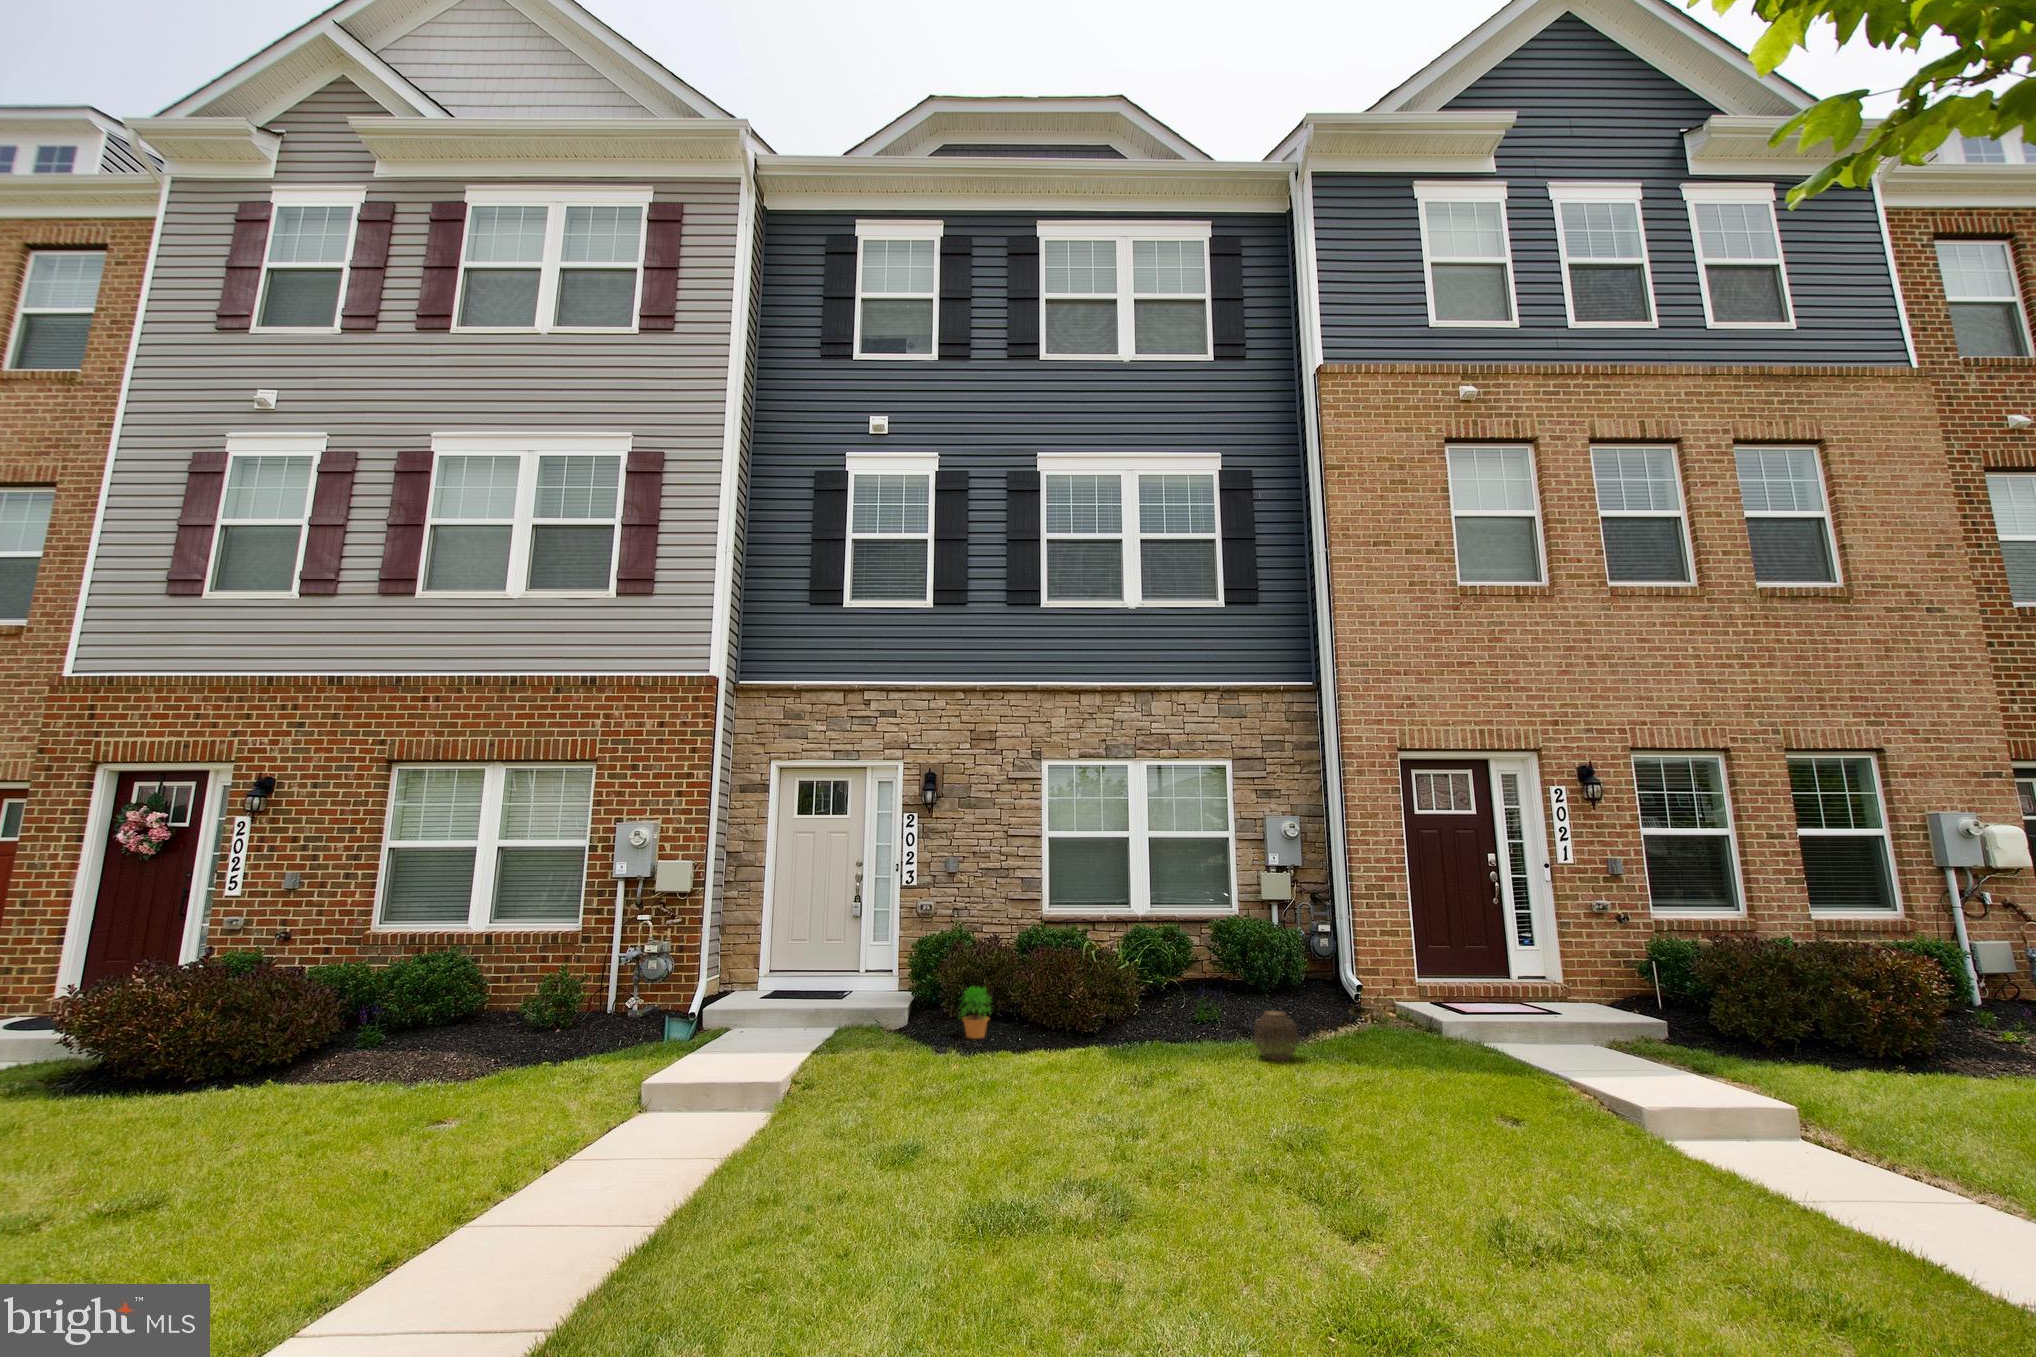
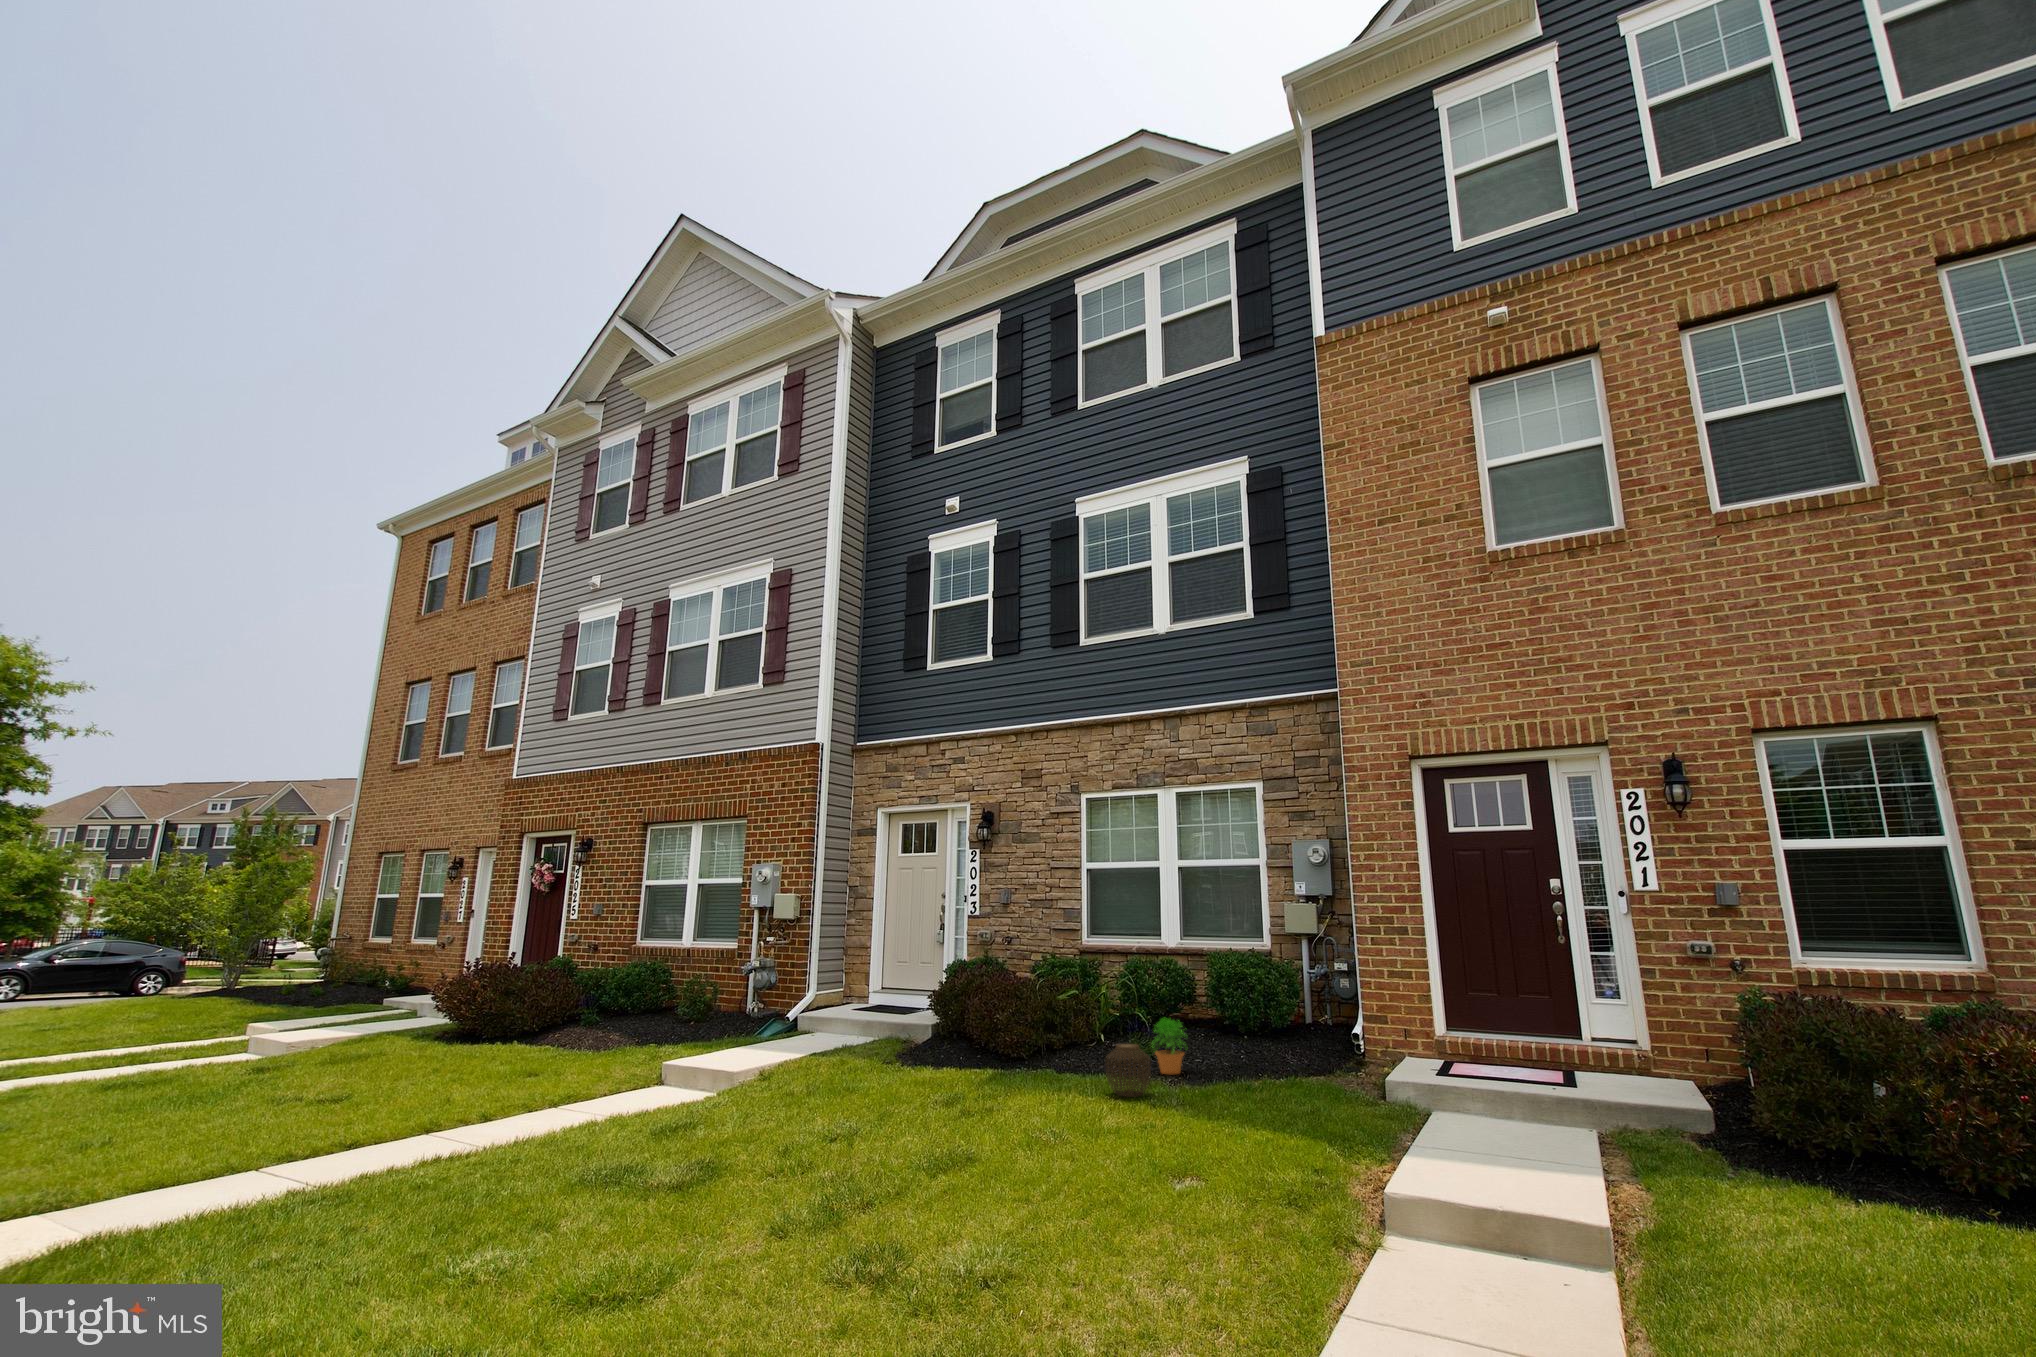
potted plant: present [961,986,991,1038] -> present [1152,1017,1187,1074]

